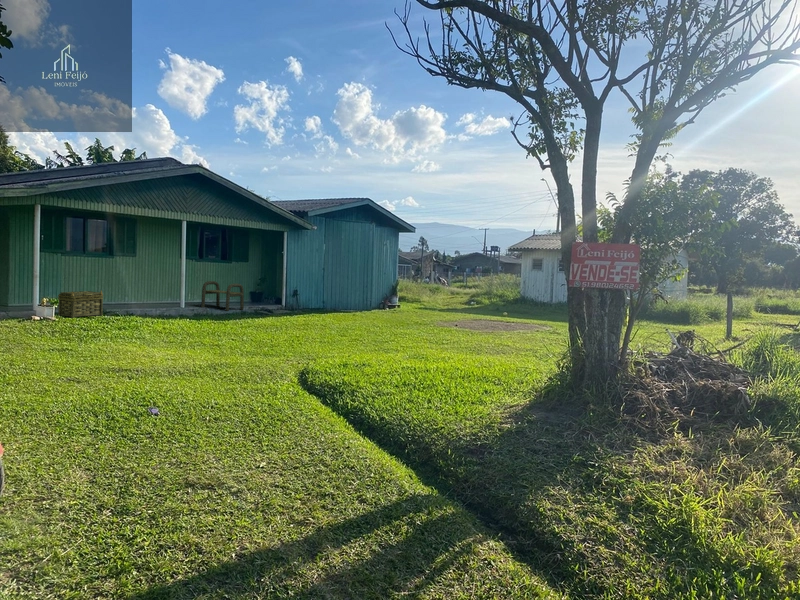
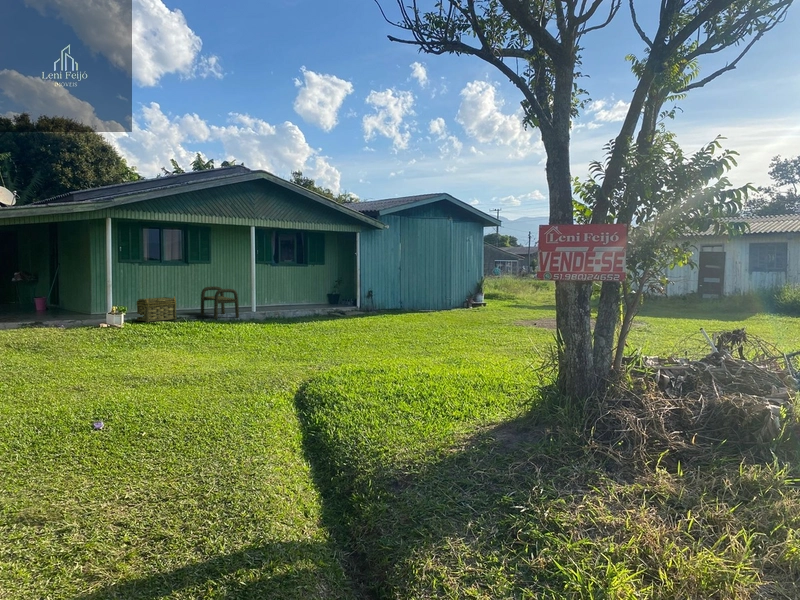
bench: present [201,281,244,311] -> present [201,286,239,319]

